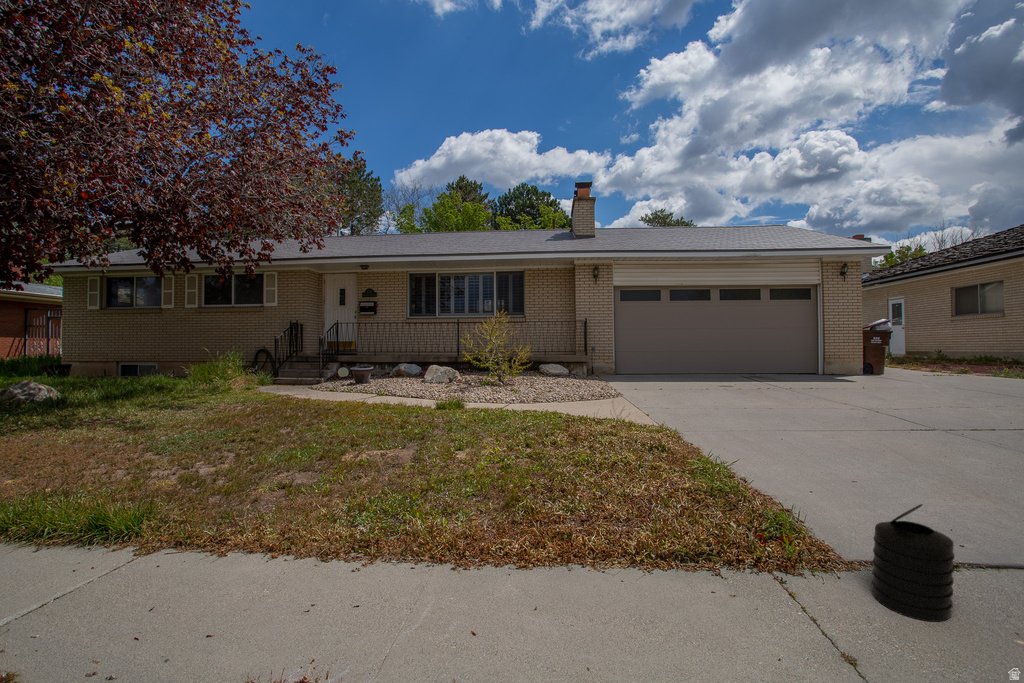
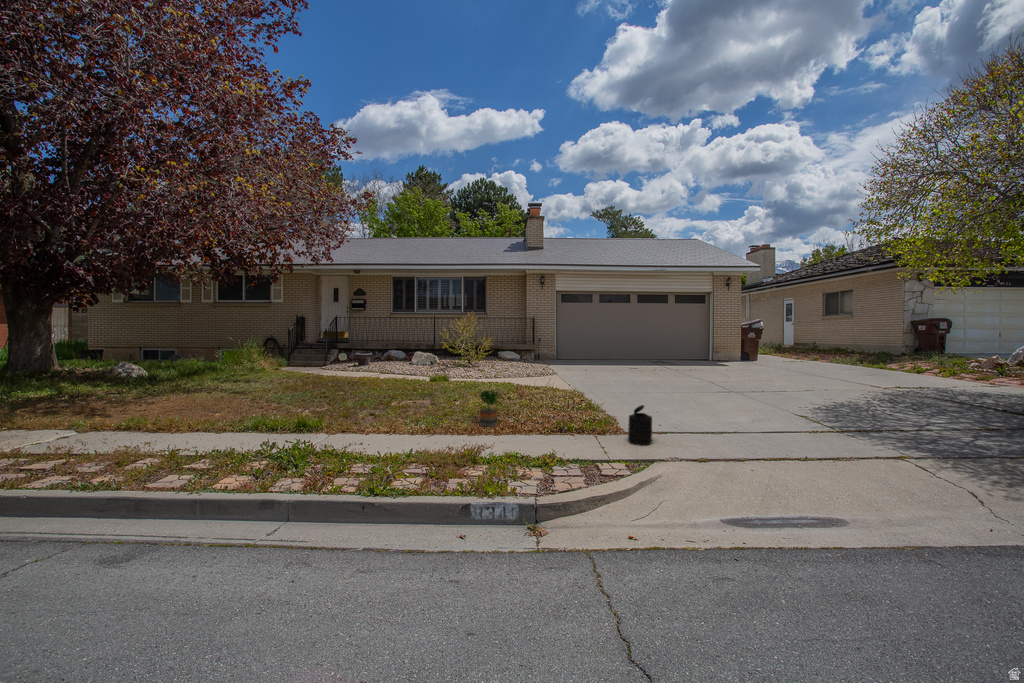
potted tree: none [489,447,541,534] -> present [480,391,501,427]

